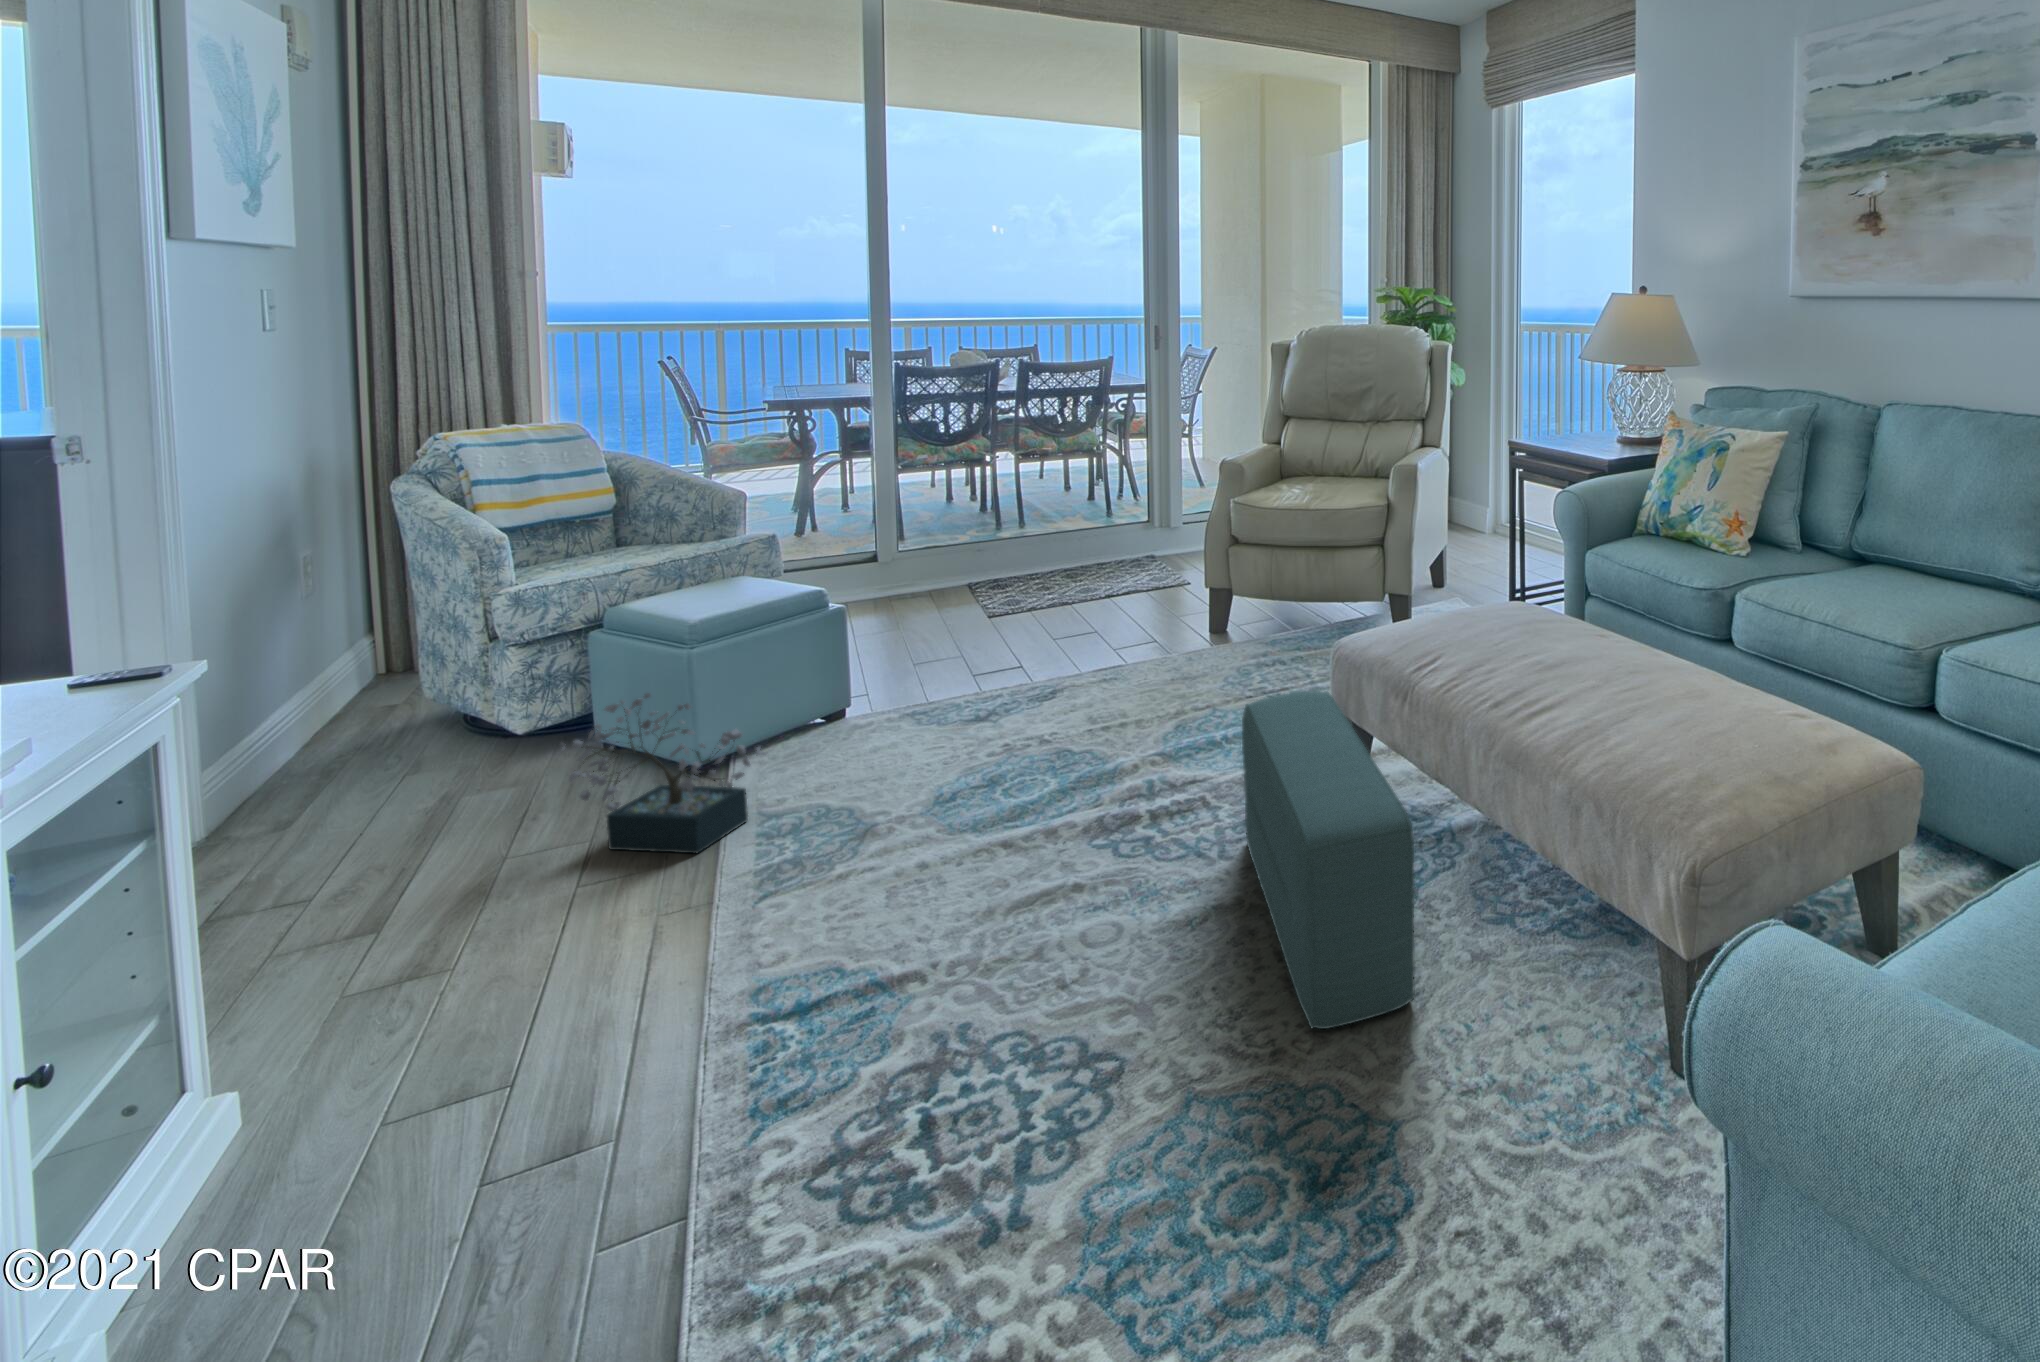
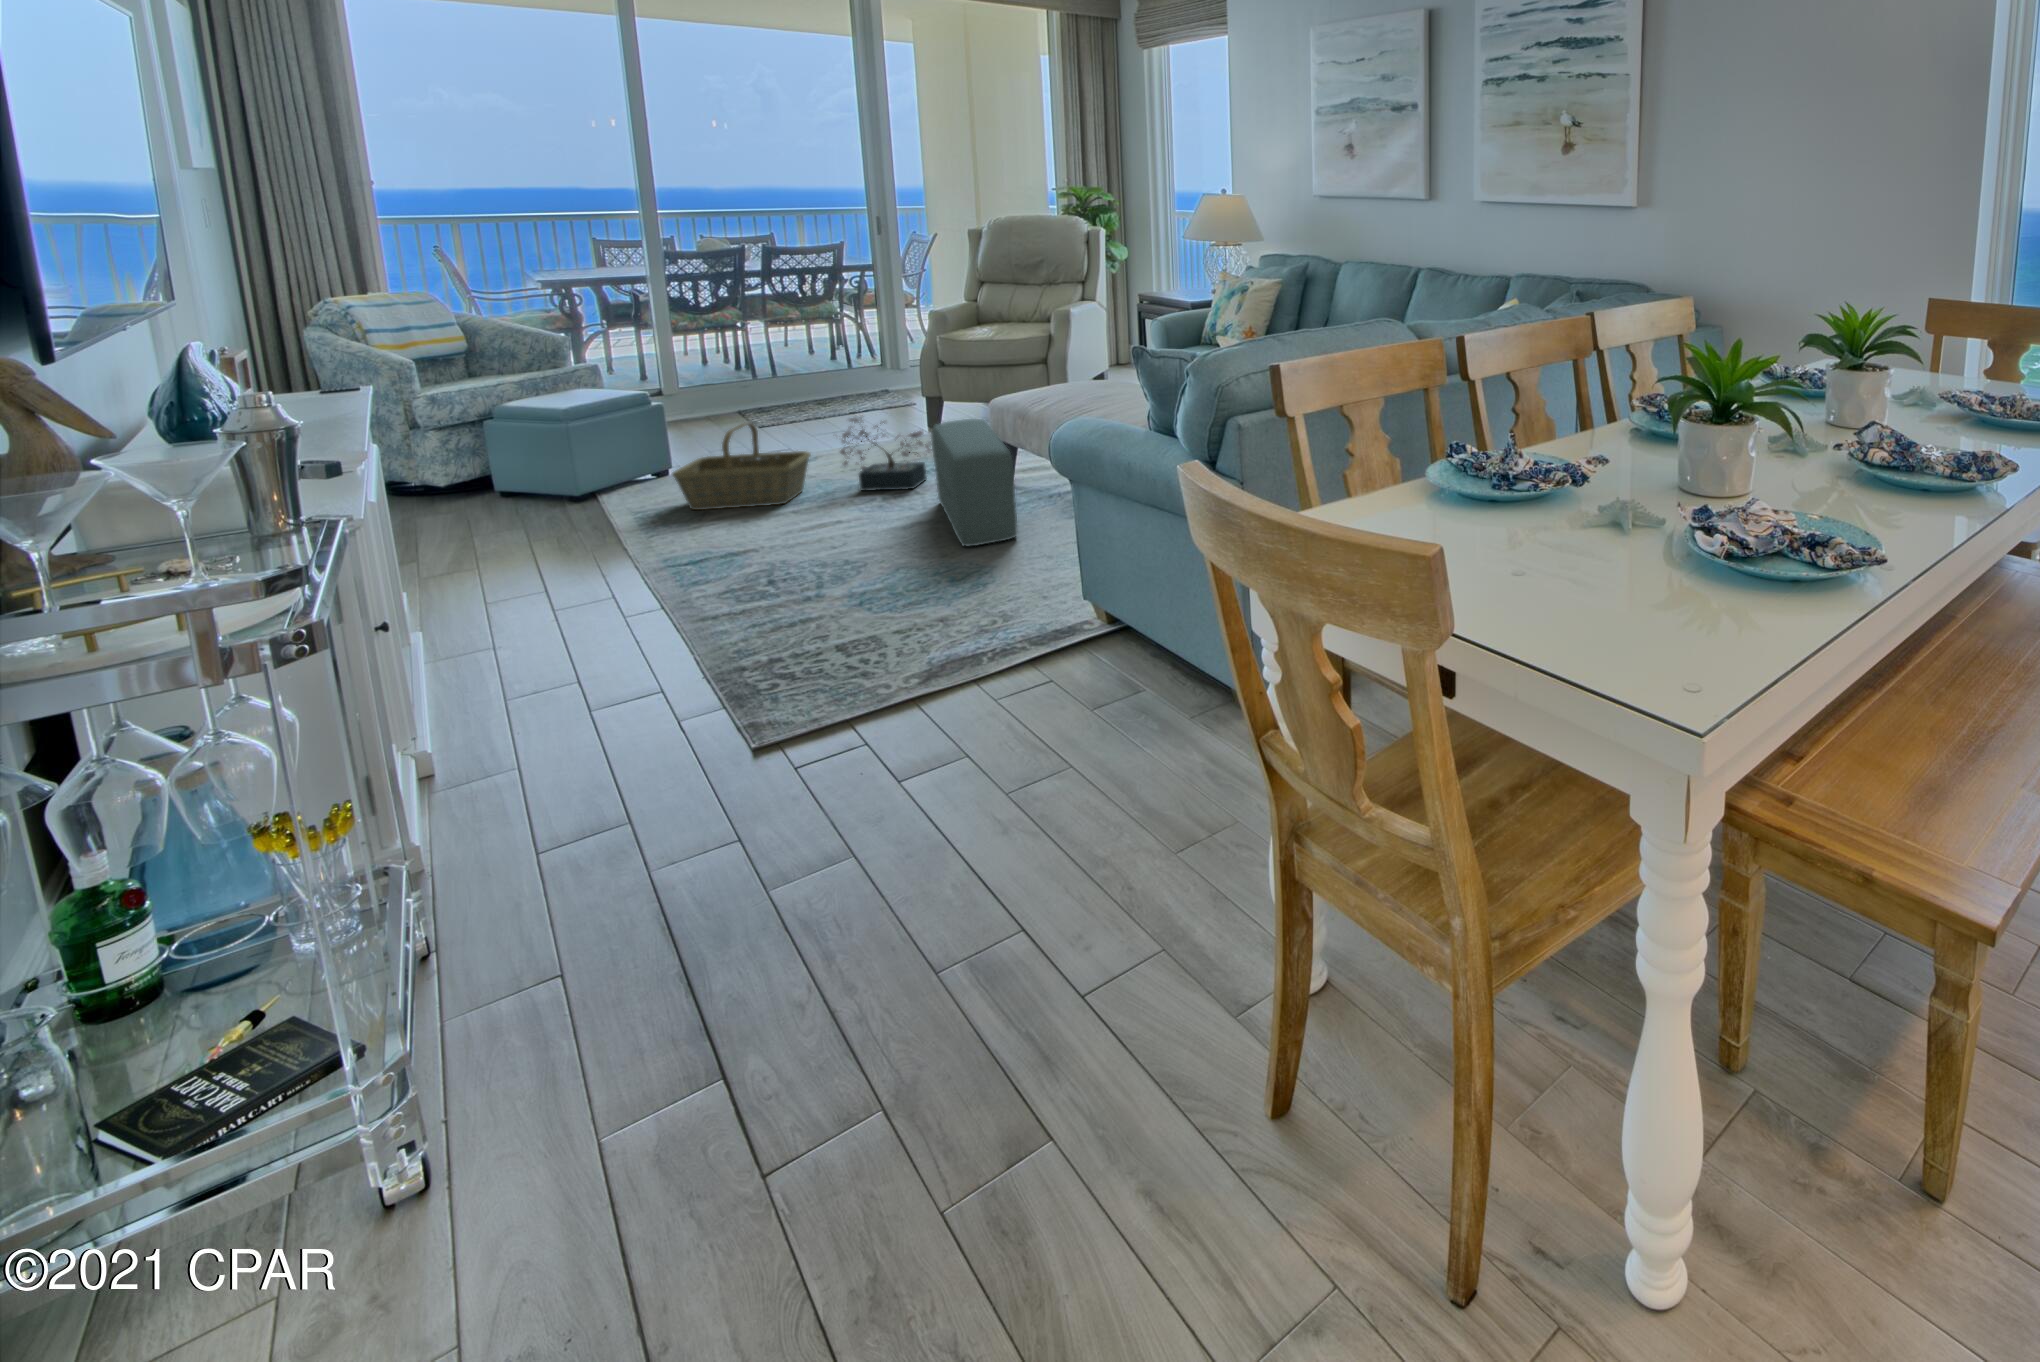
basket: none [823,665,1044,824] -> present [672,423,810,510]
decorative plant: present [560,693,766,853] -> present [840,418,932,491]

